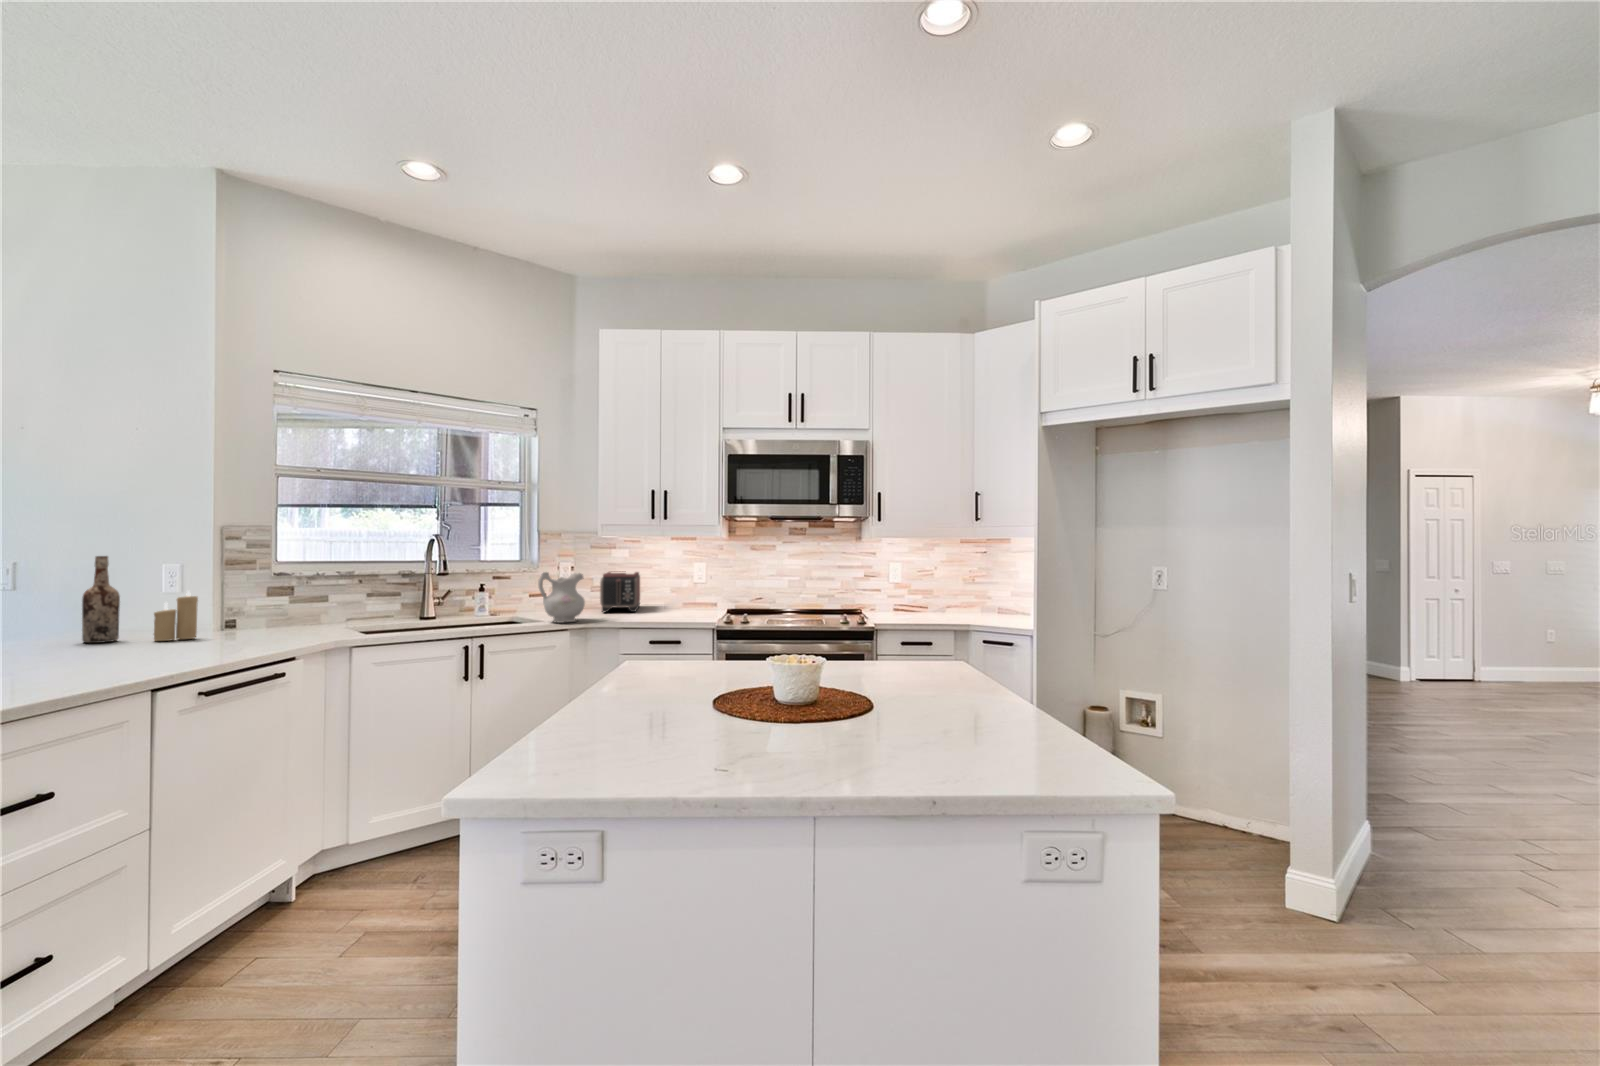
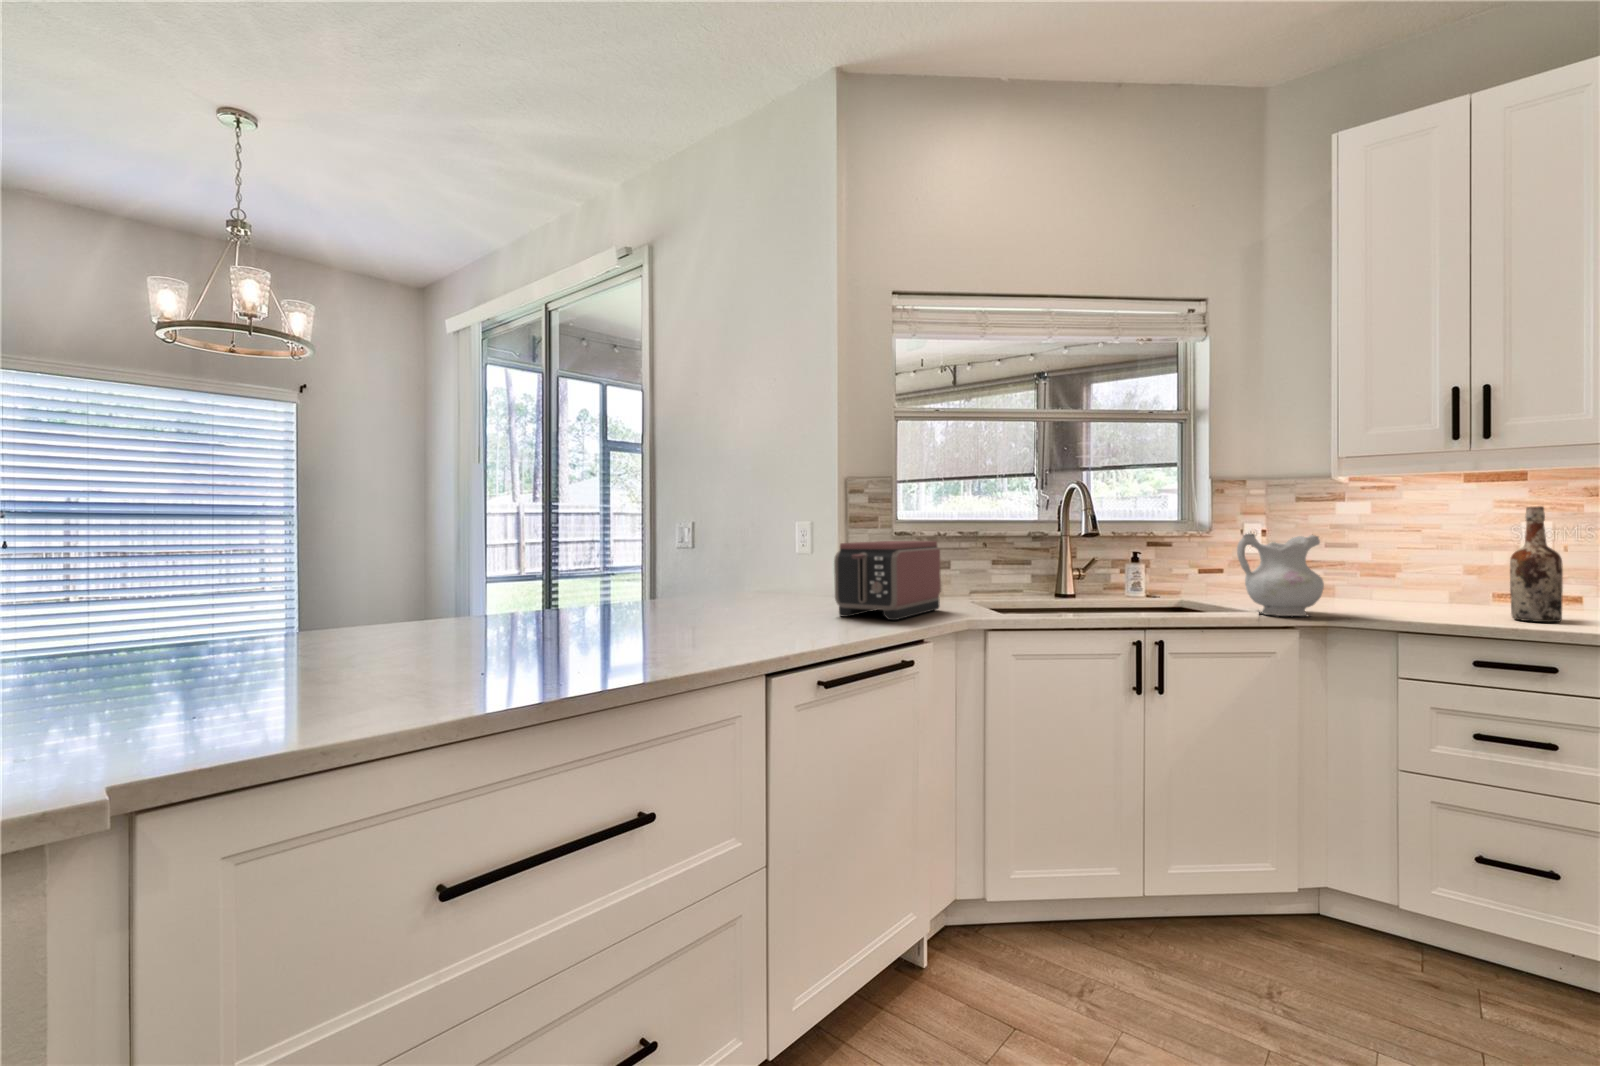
wine bottle: present [82,556,120,643] -> present [1510,506,1563,622]
toaster: present [600,571,640,612] -> present [834,541,941,620]
candle: present [154,591,198,641] -> none [788,548,826,605]

